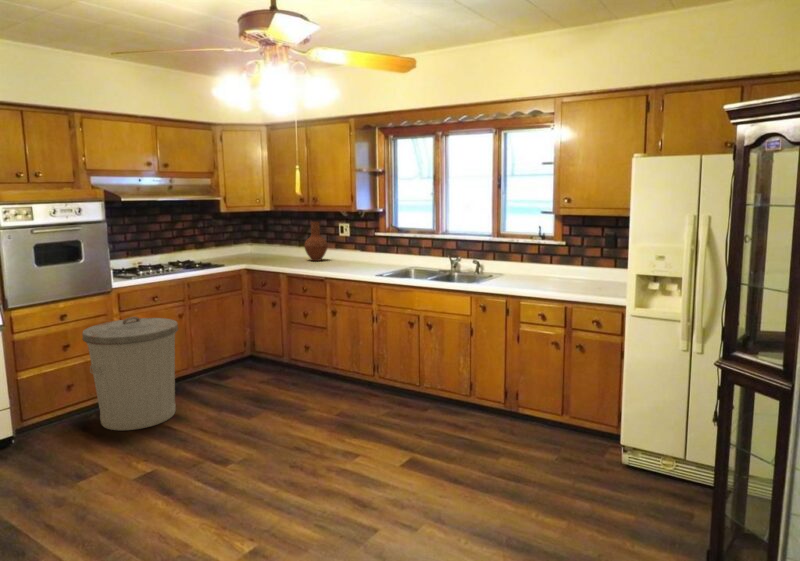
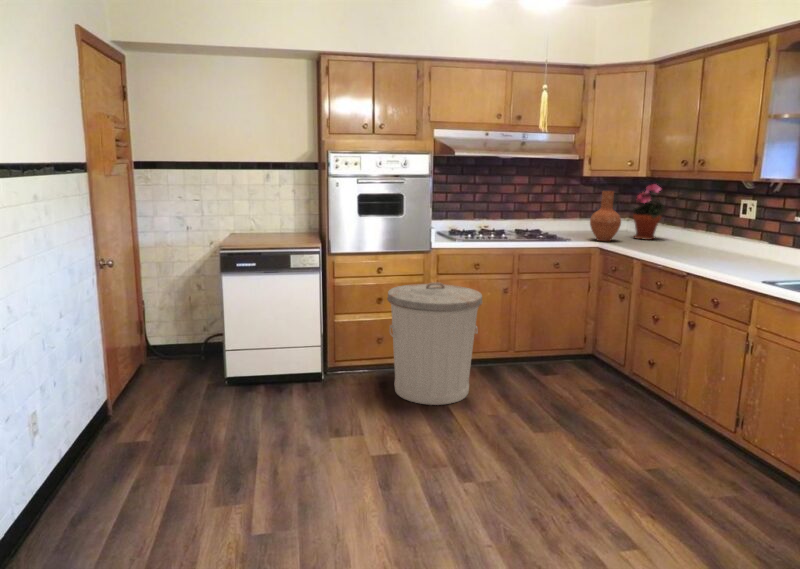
potted plant: none [260,215,285,258] -> present [633,184,665,240]
vase: present [304,222,328,261] -> present [590,191,621,241]

